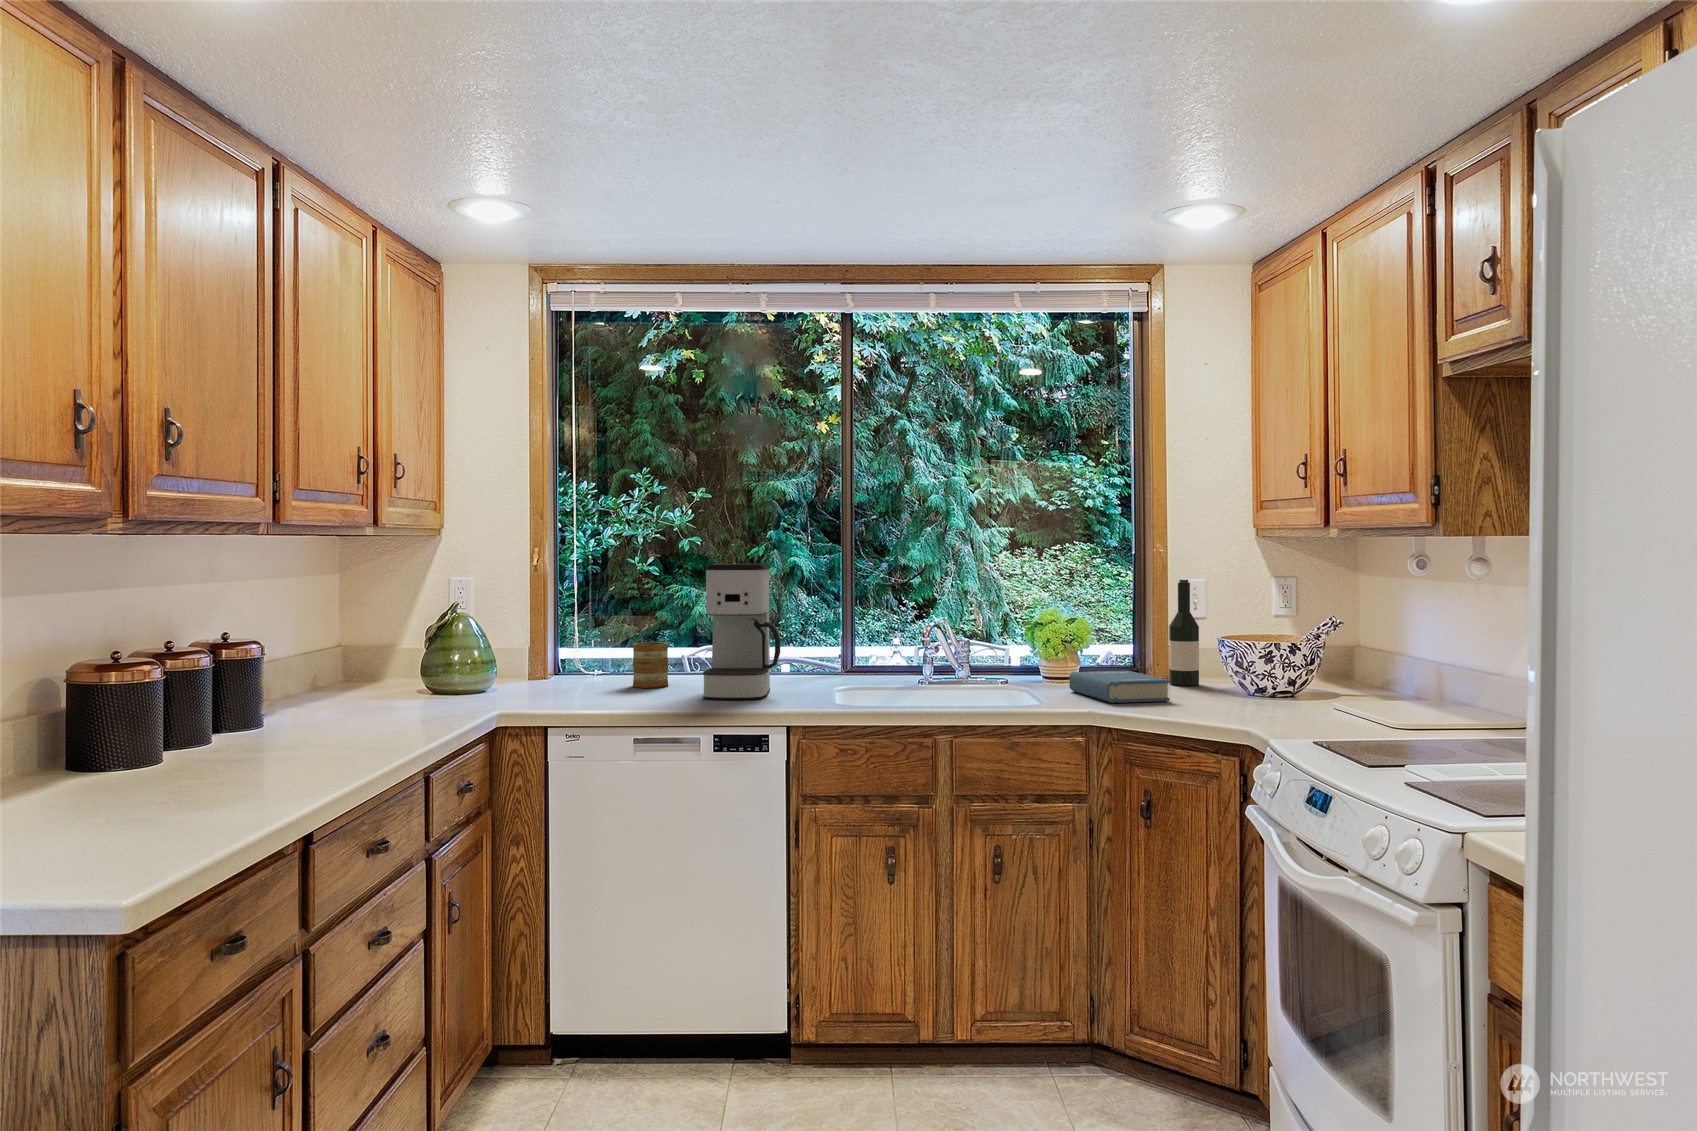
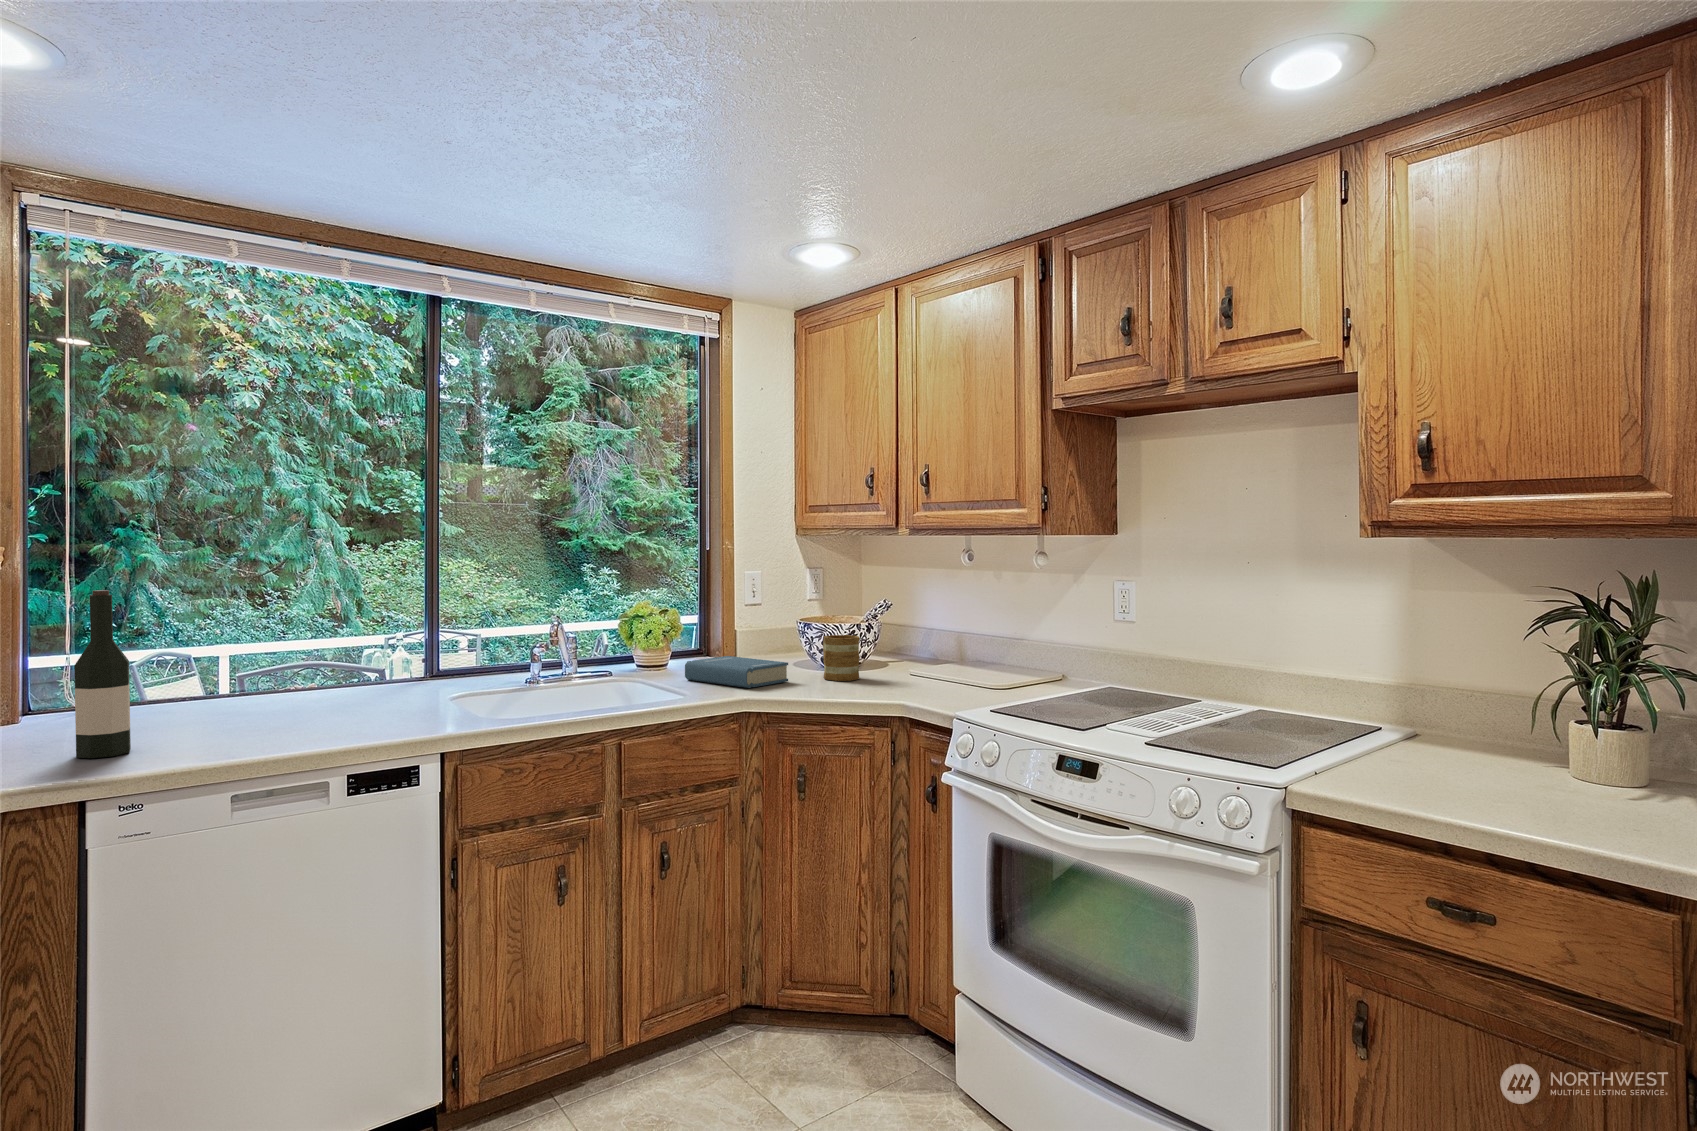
coffee maker: present [703,564,781,700] -> none [289,559,397,730]
wine bottle: present [1169,580,1199,686] -> present [74,590,131,758]
mug: present [633,642,668,688] -> present [823,635,860,681]

